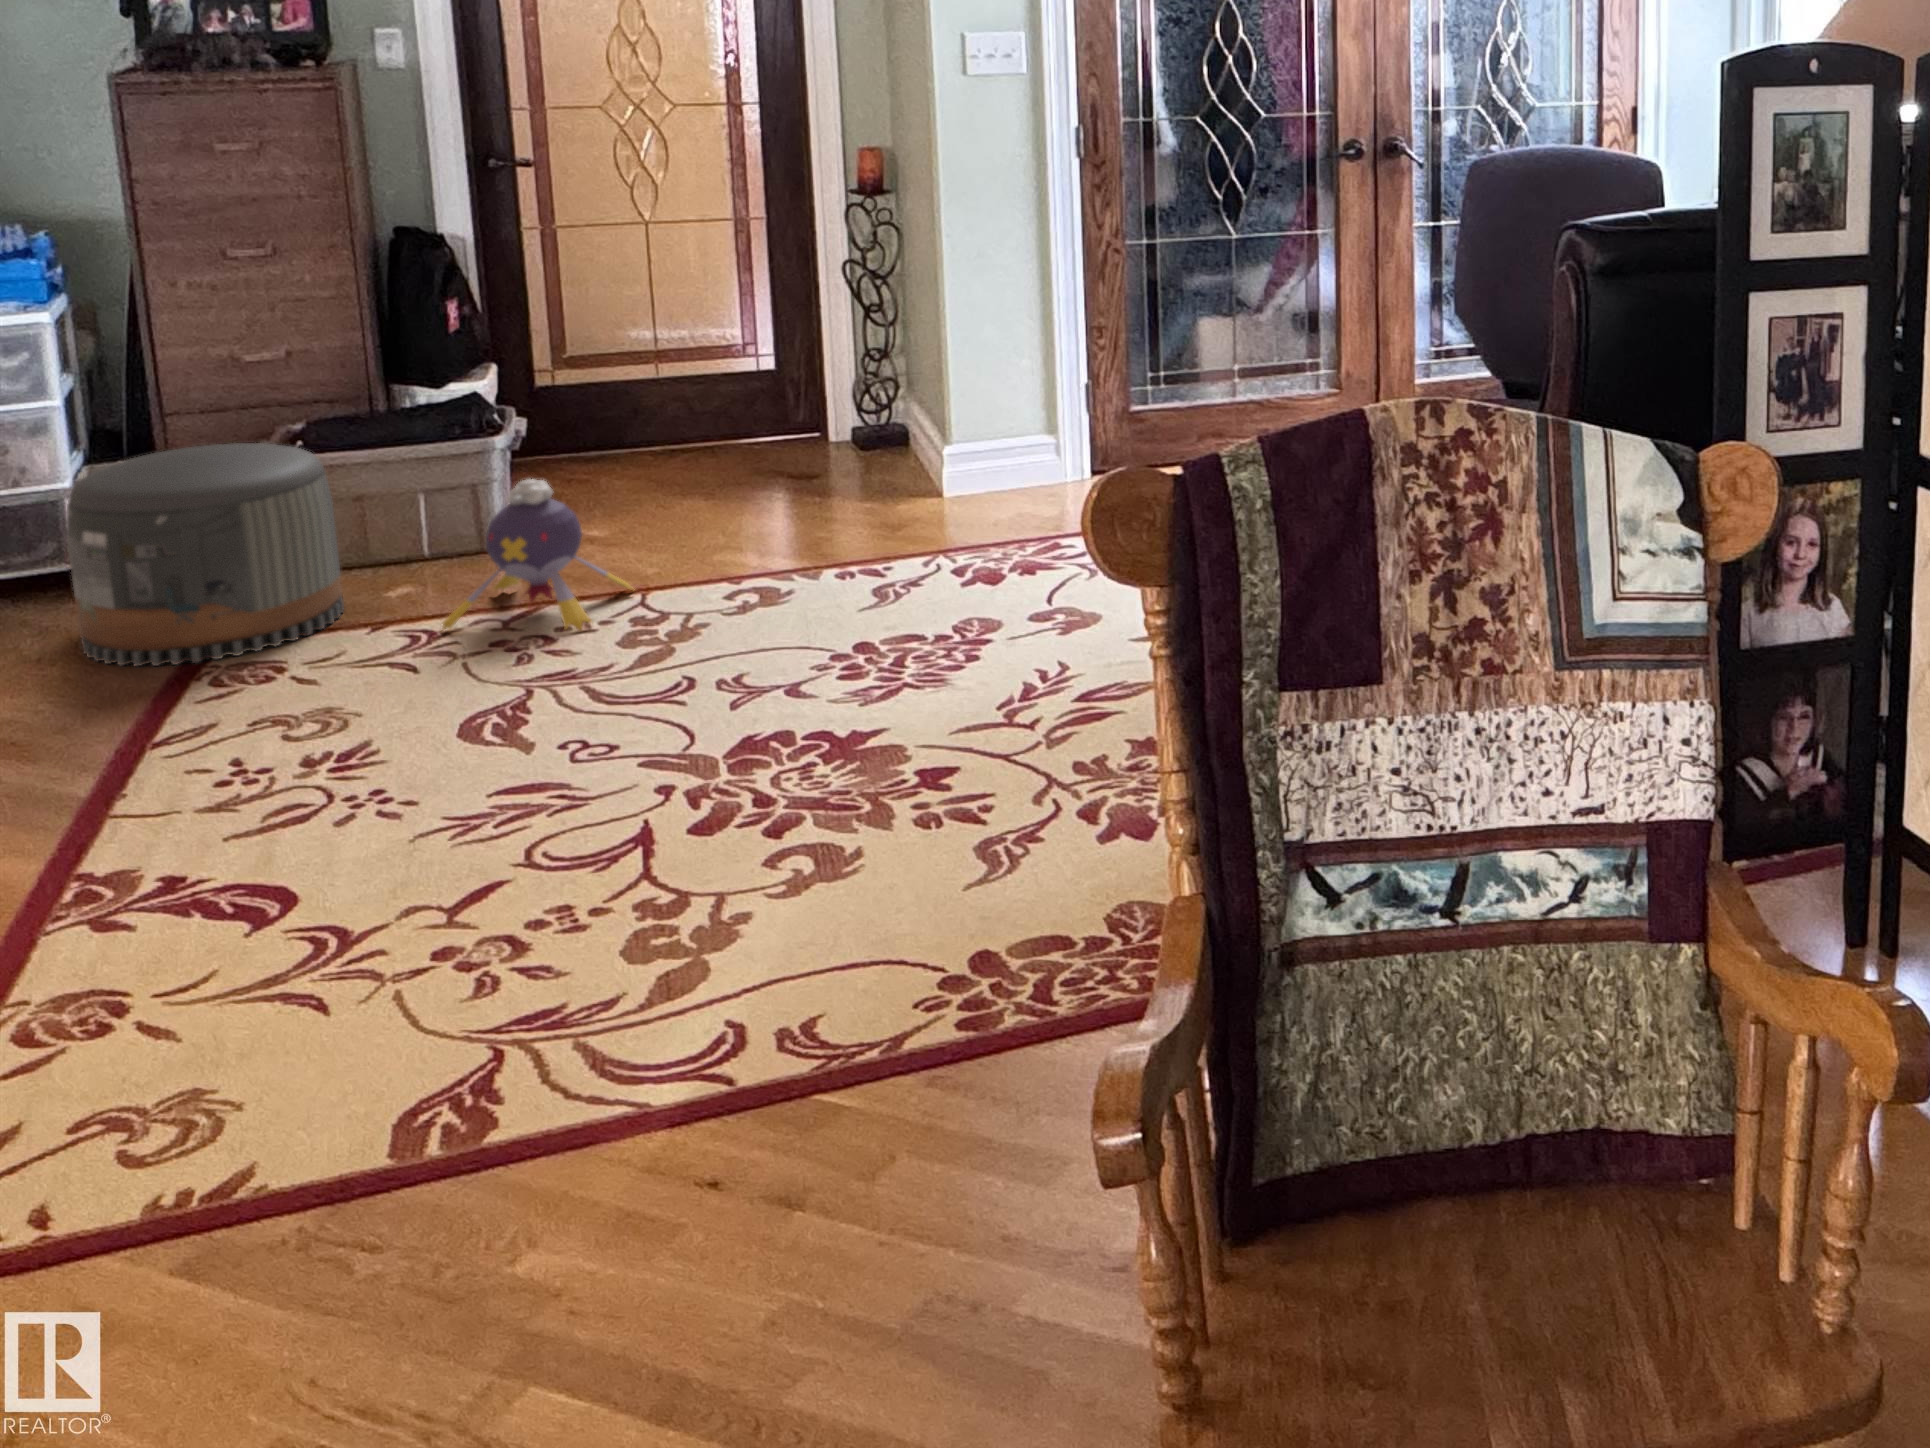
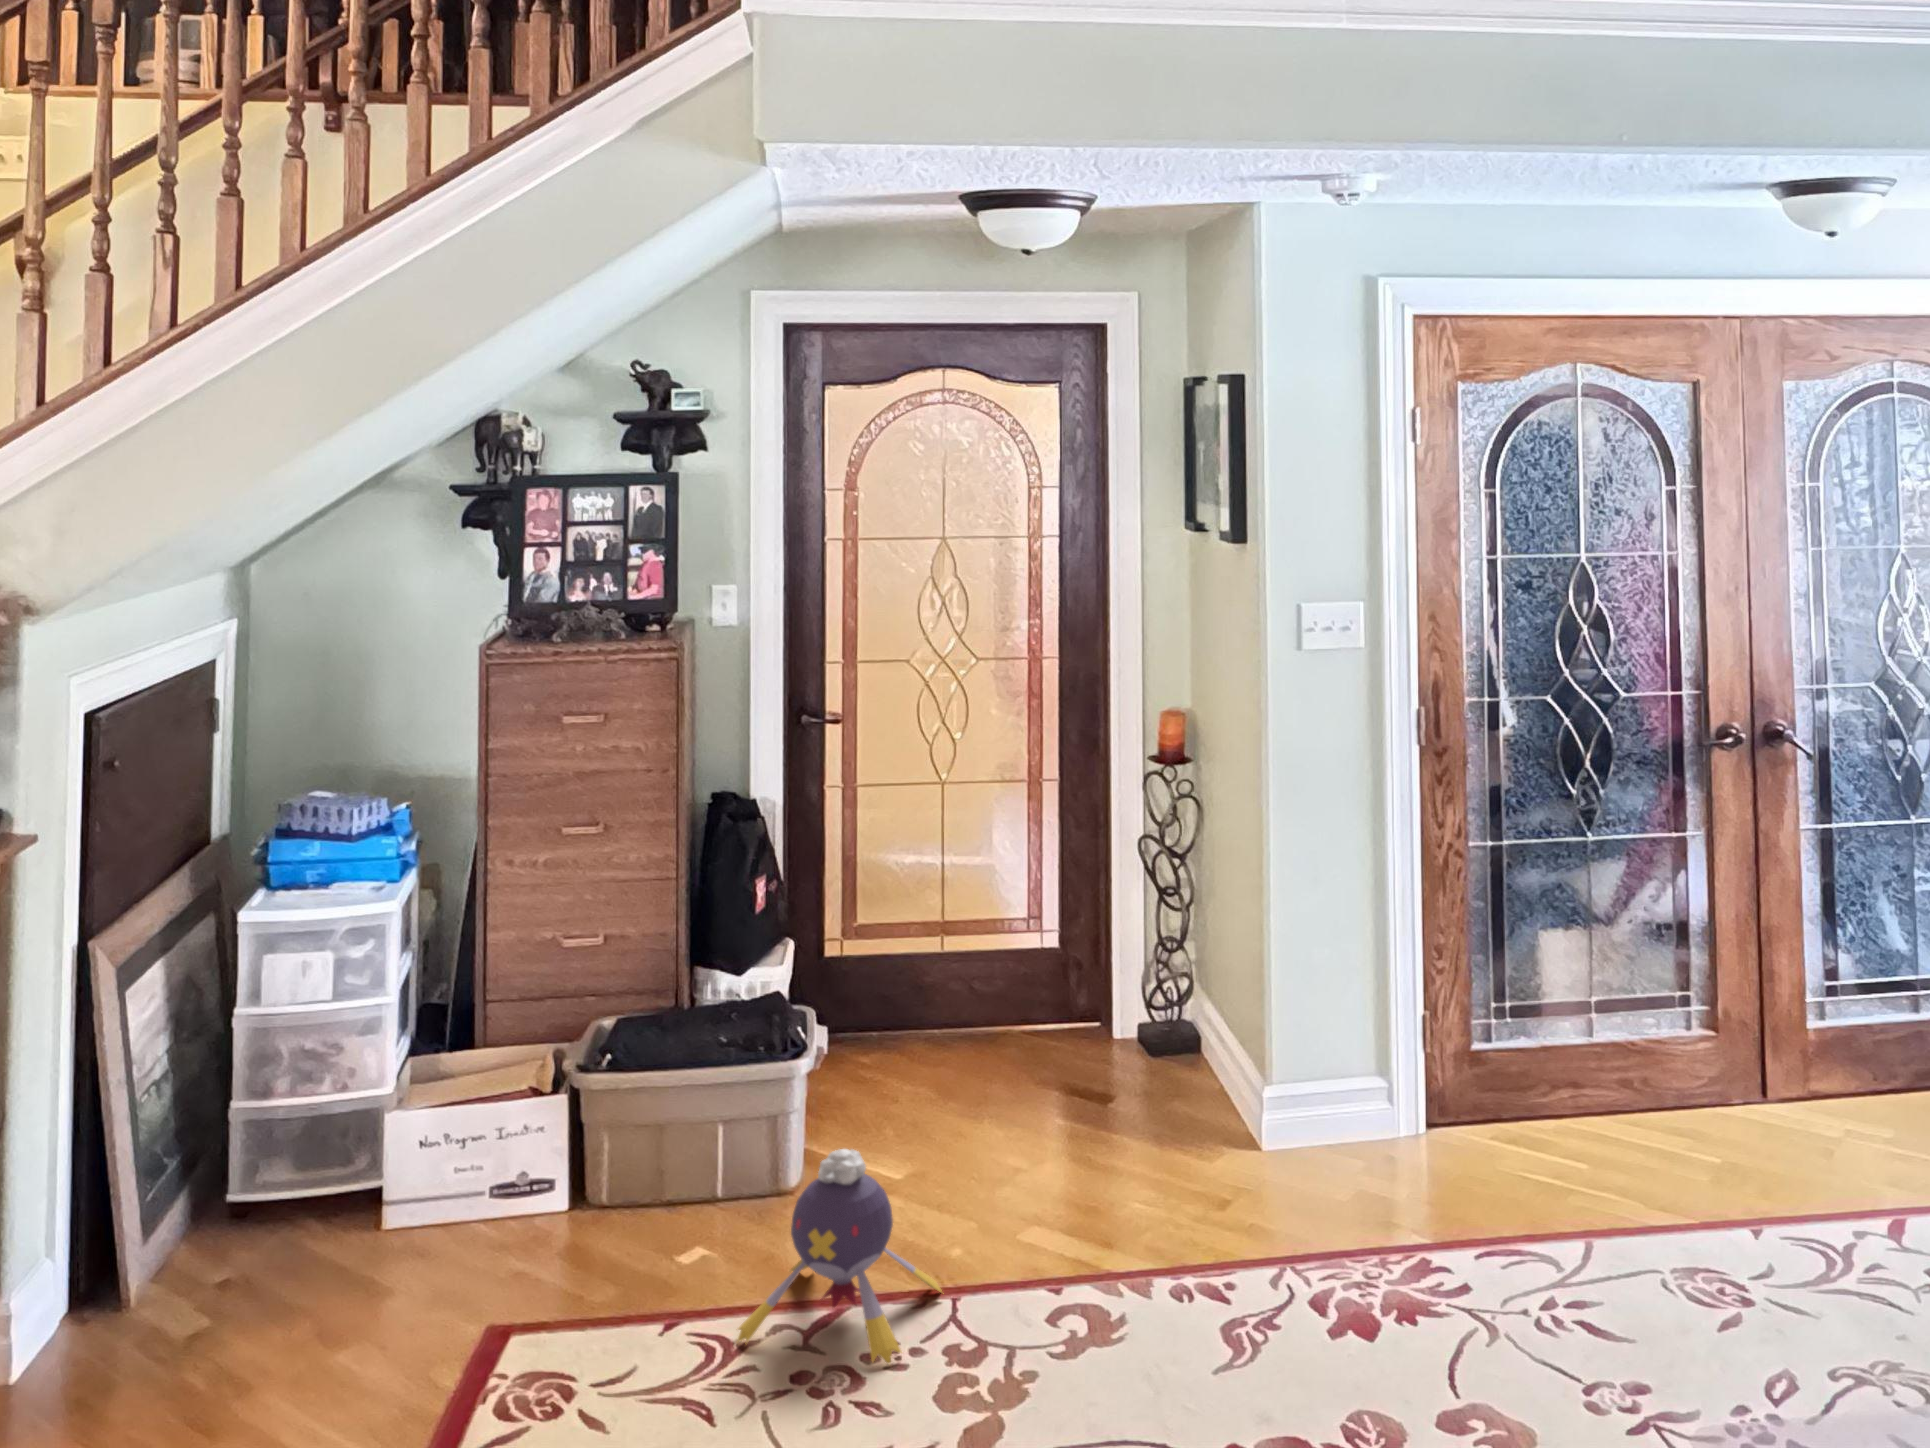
pouf: present [66,443,344,666] -> none [378,1069,638,1366]

